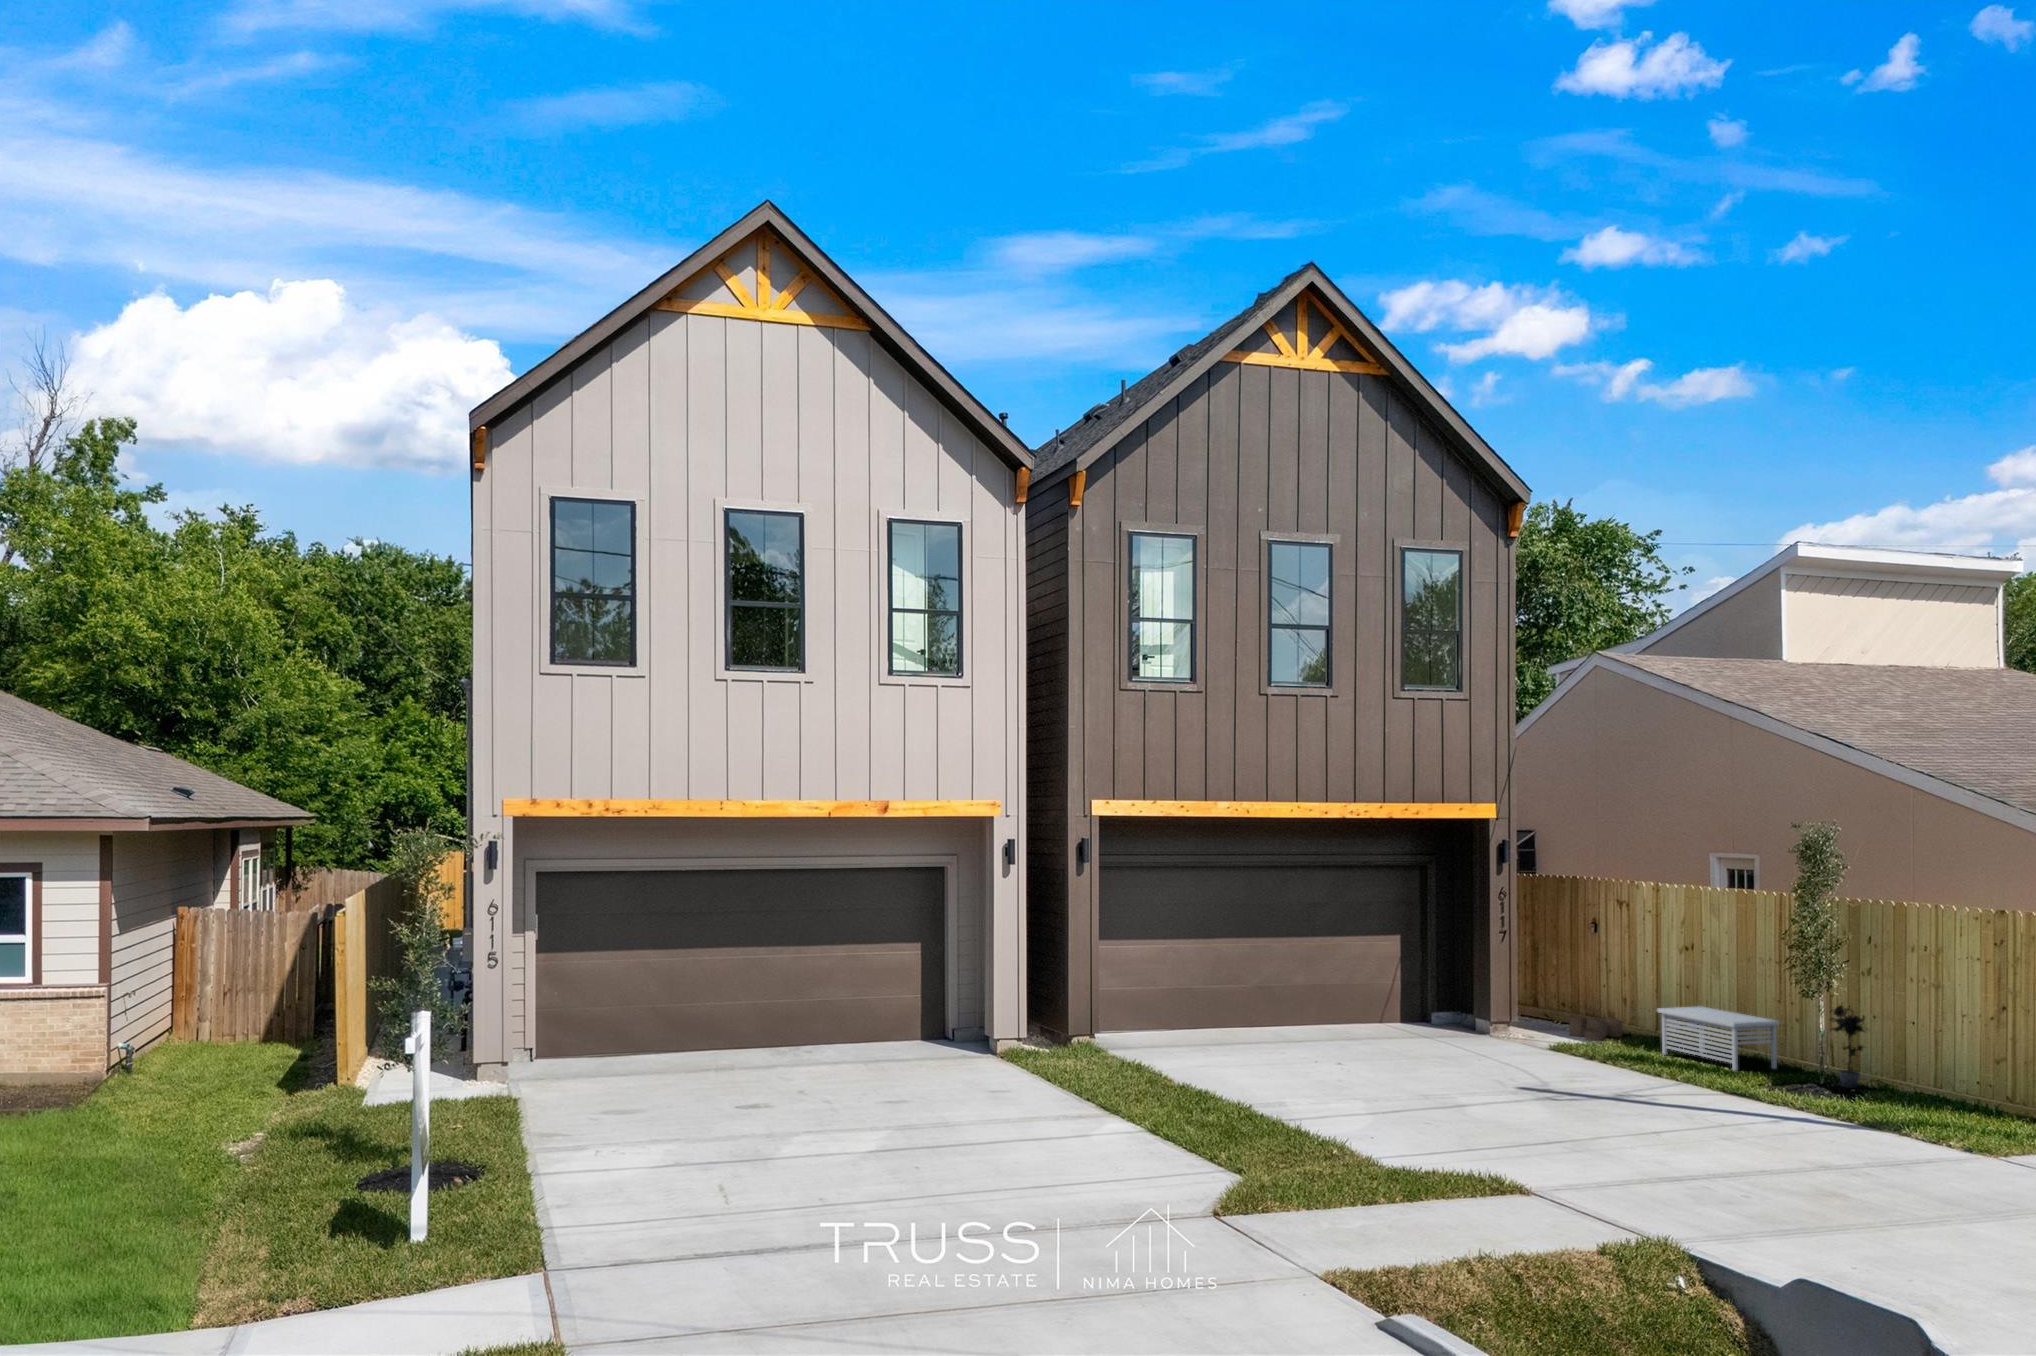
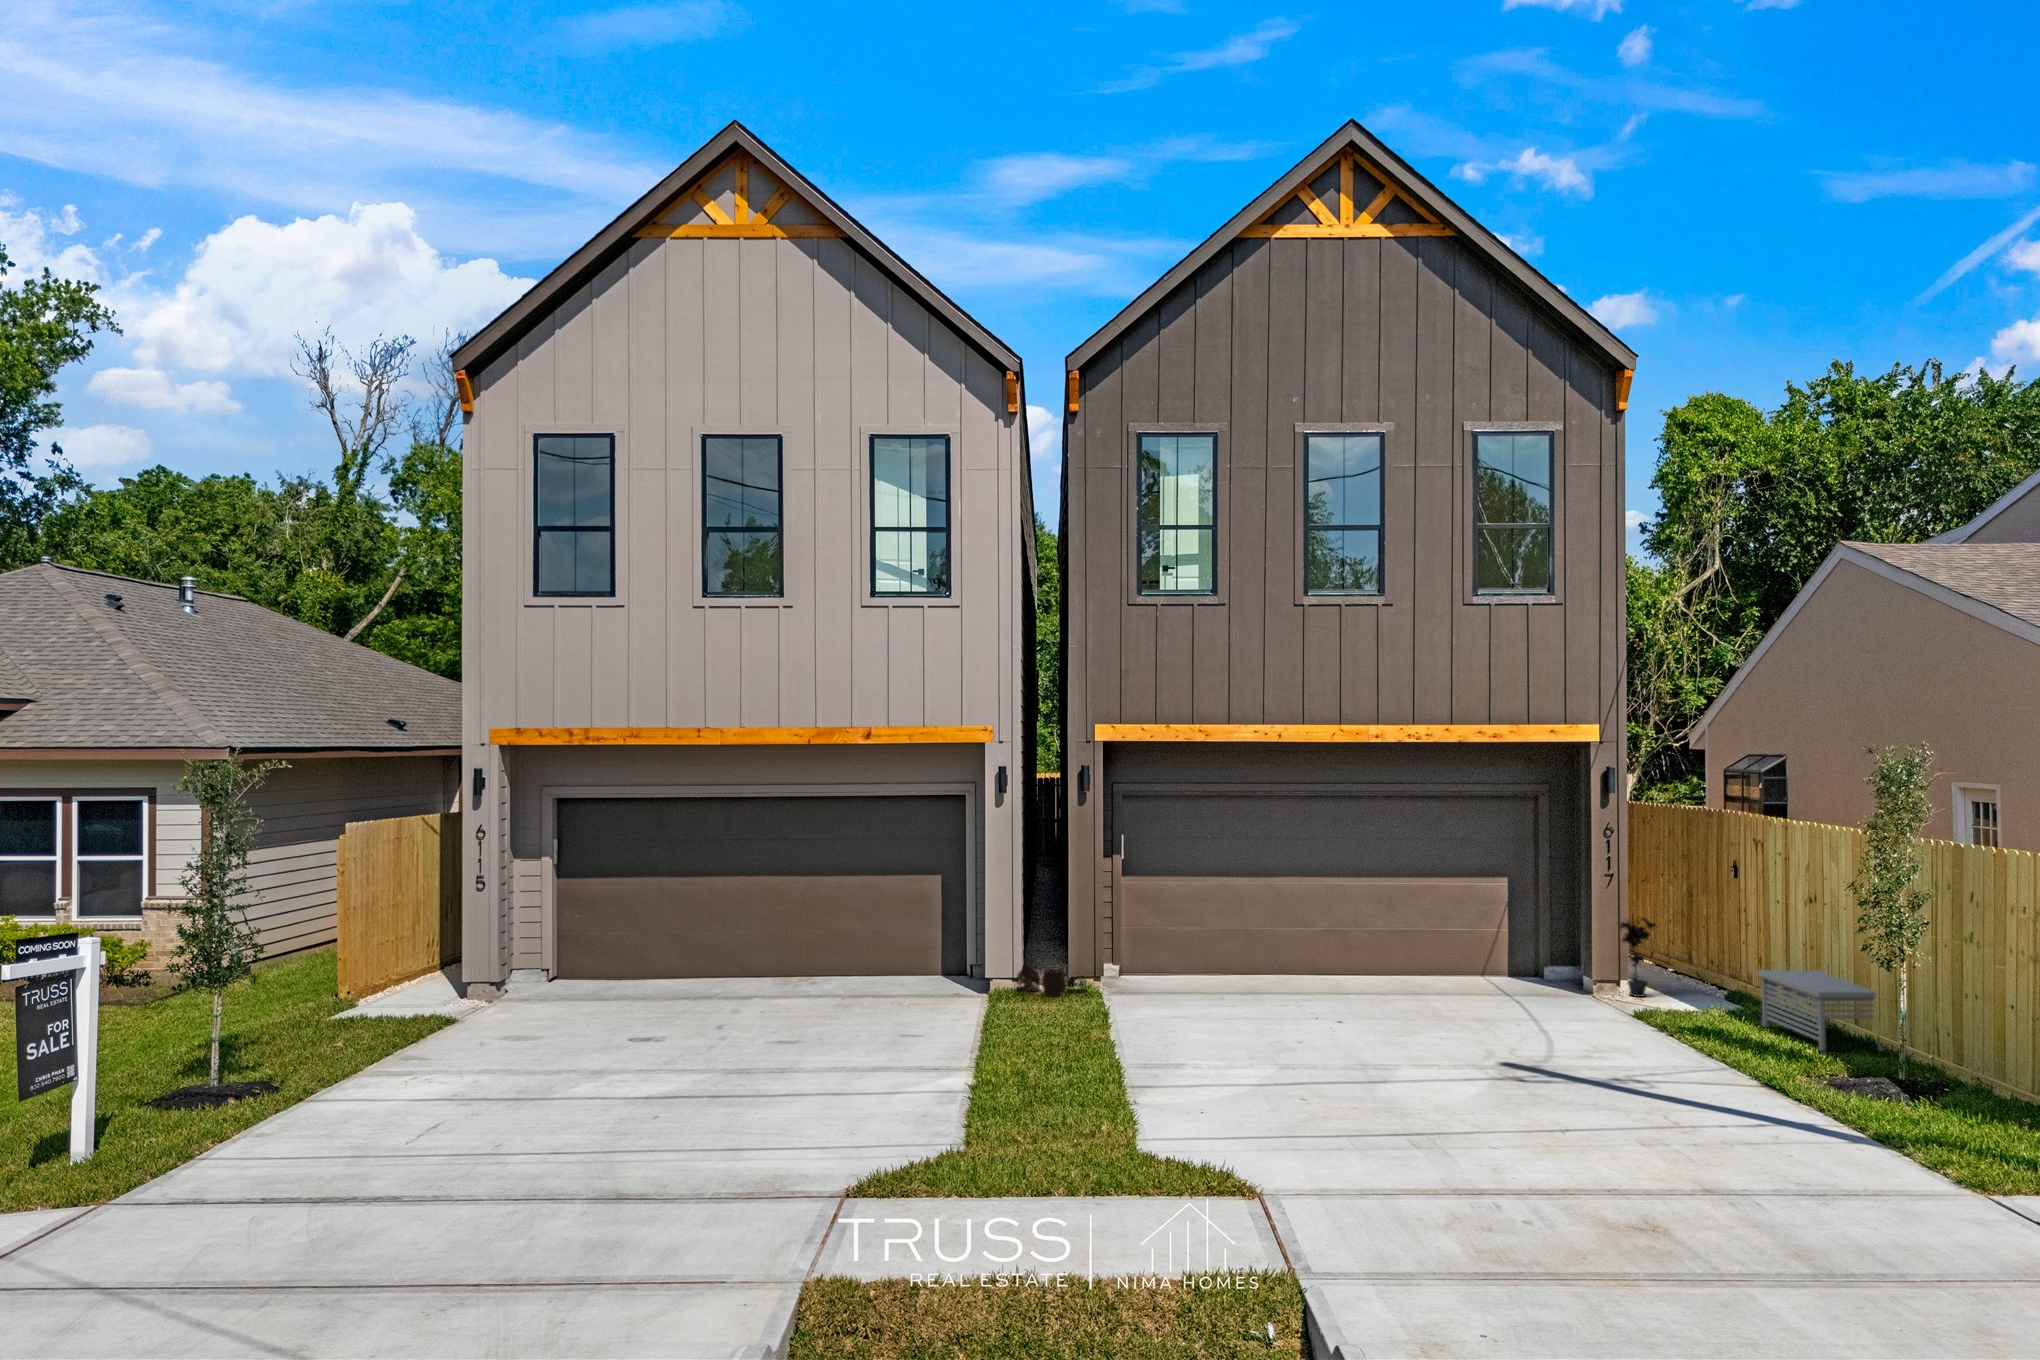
potted plant: present [1830,1003,1867,1088] -> present [1620,917,1656,997]
woven basket: present [1569,1015,1623,1041] -> present [1016,968,1087,997]

